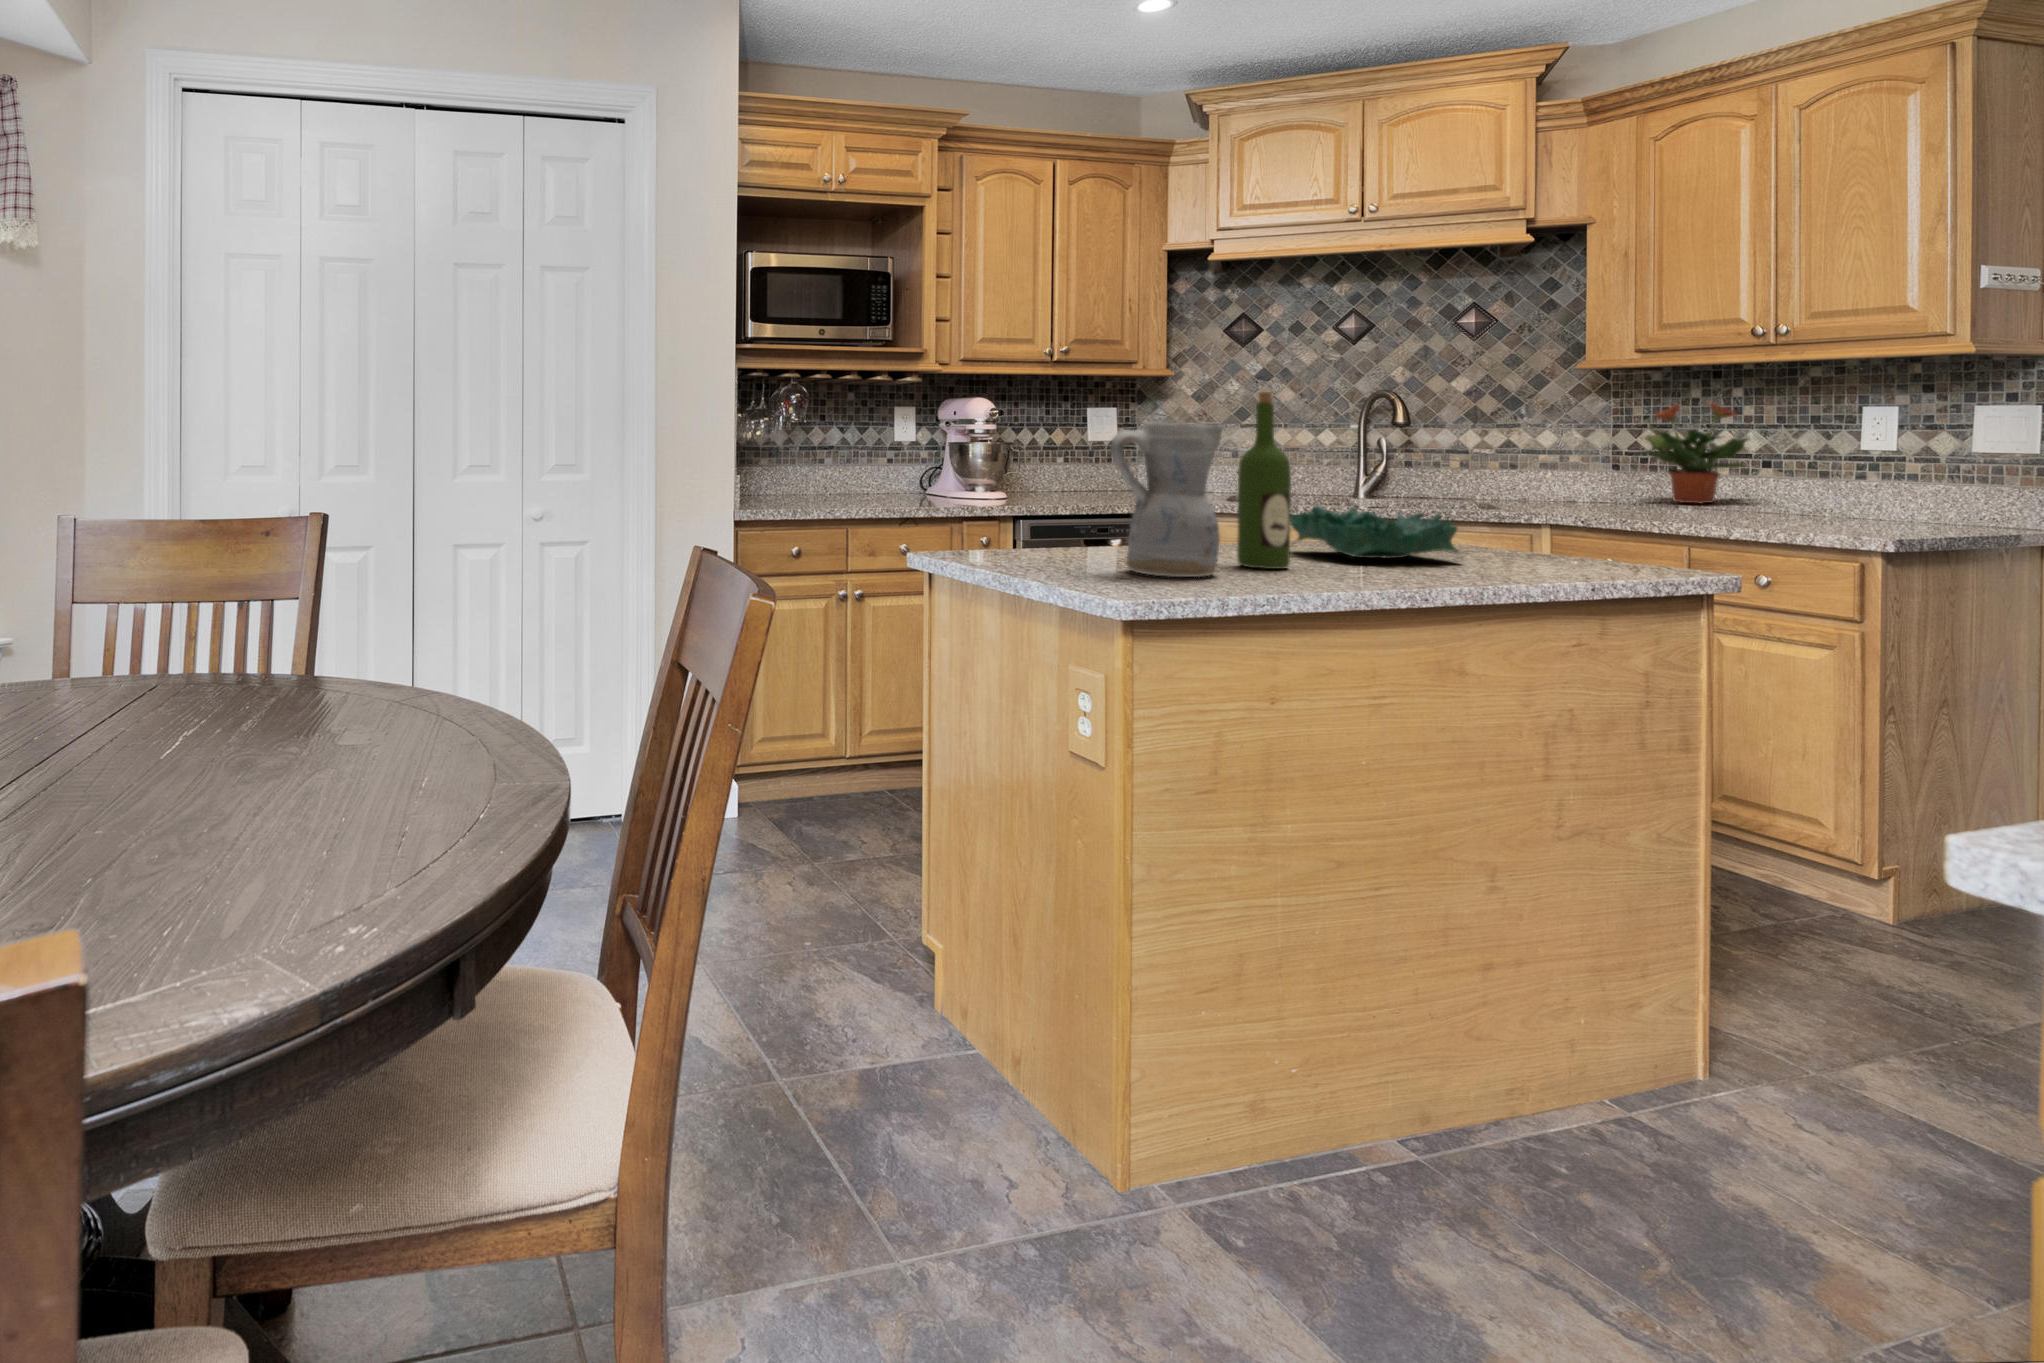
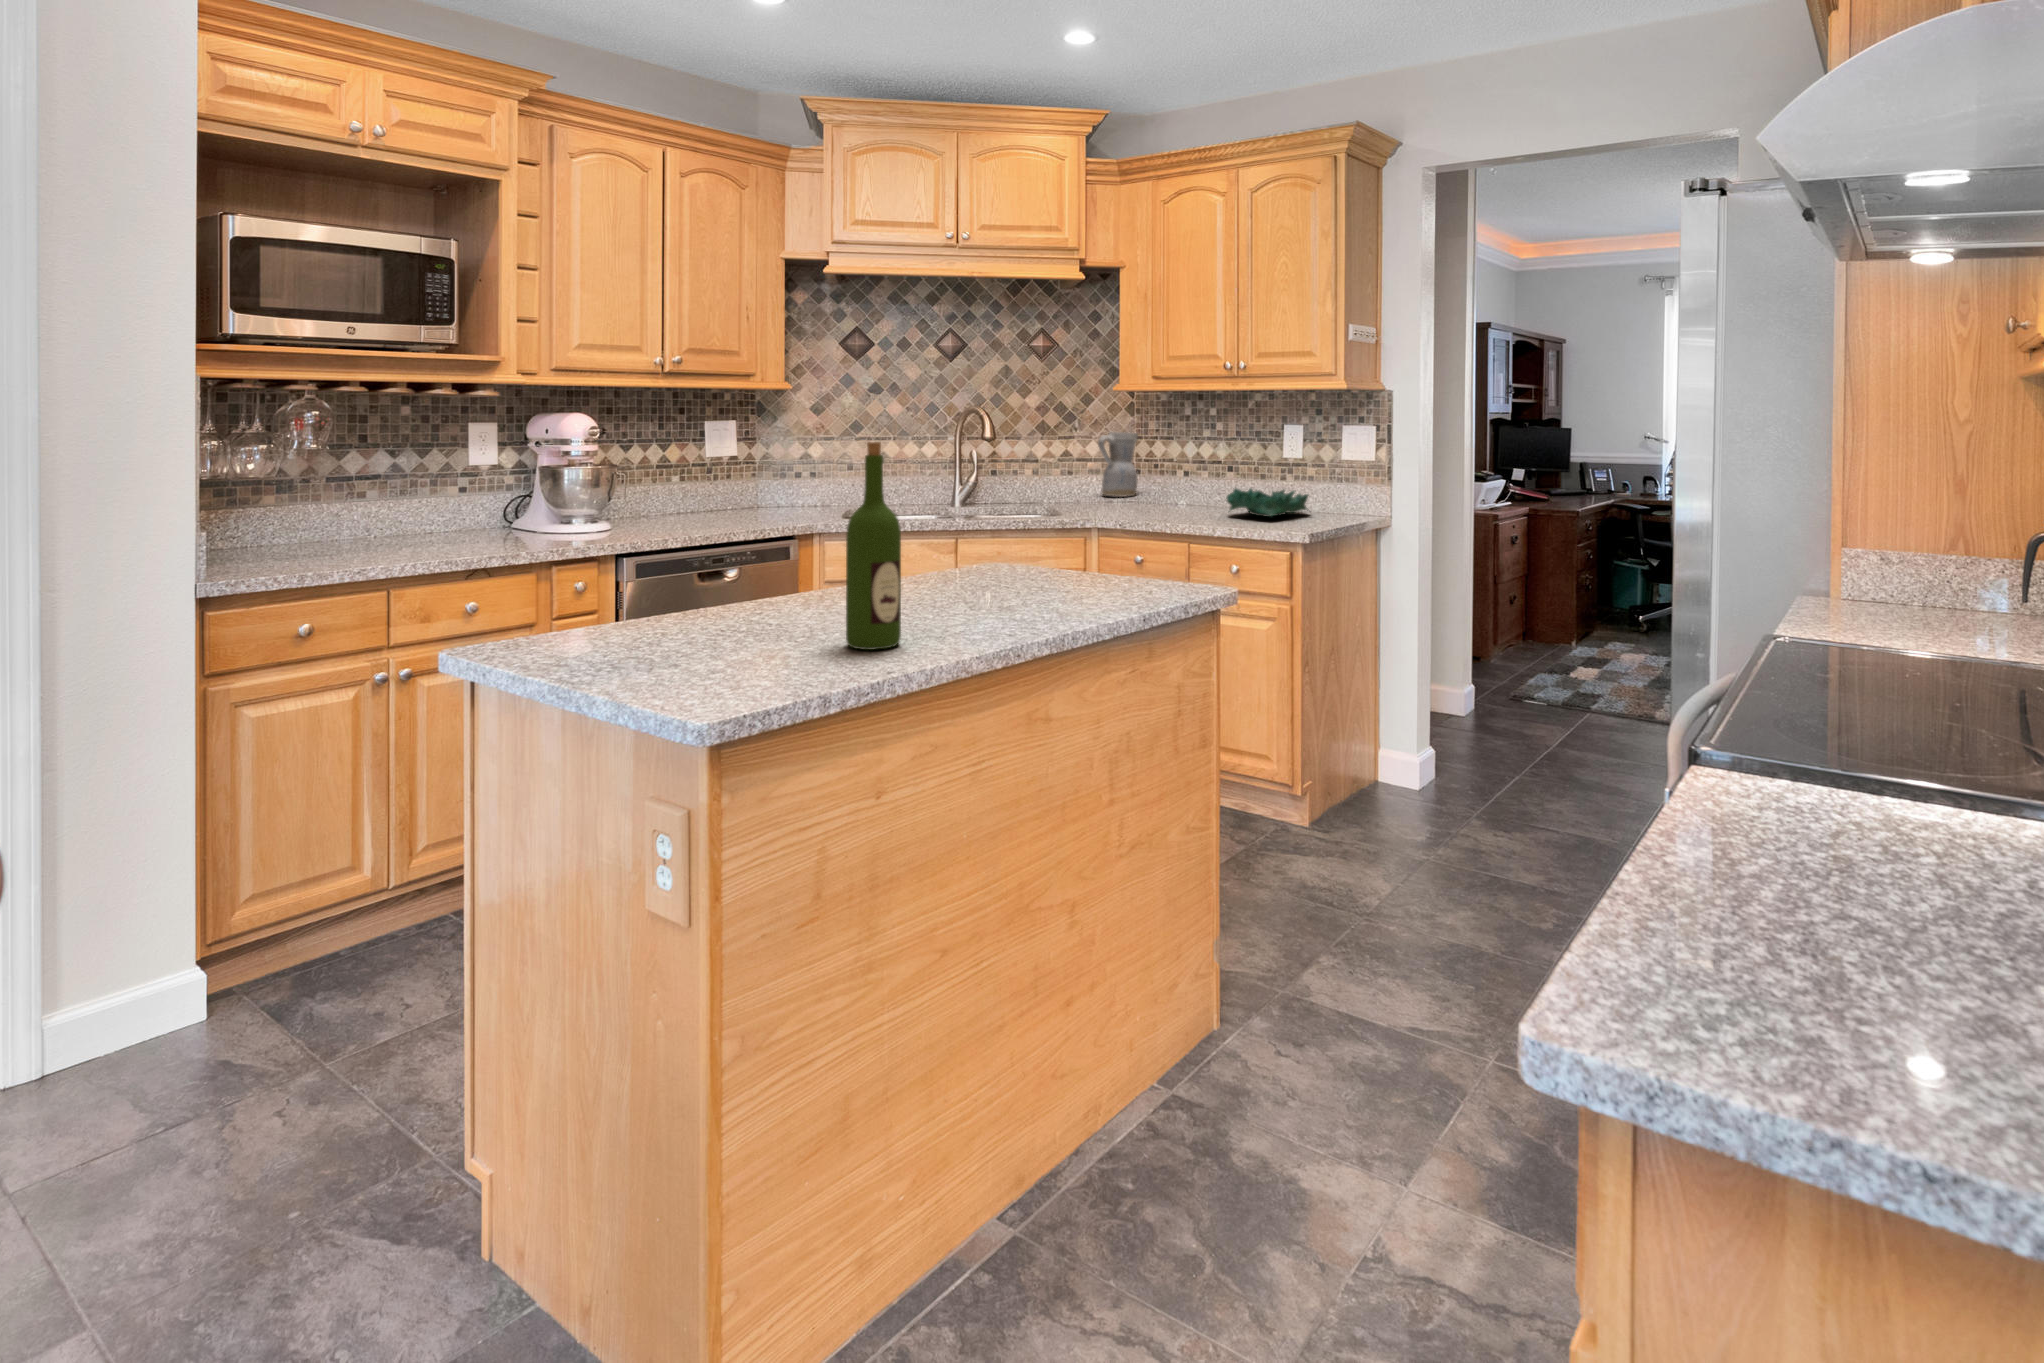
potted plant: present [1643,403,1750,504] -> none [1155,420,1224,503]
ceramic pitcher: present [1110,422,1223,577] -> present [1098,432,1138,497]
decorative bowl: present [1290,506,1459,558] -> present [1226,488,1308,517]

